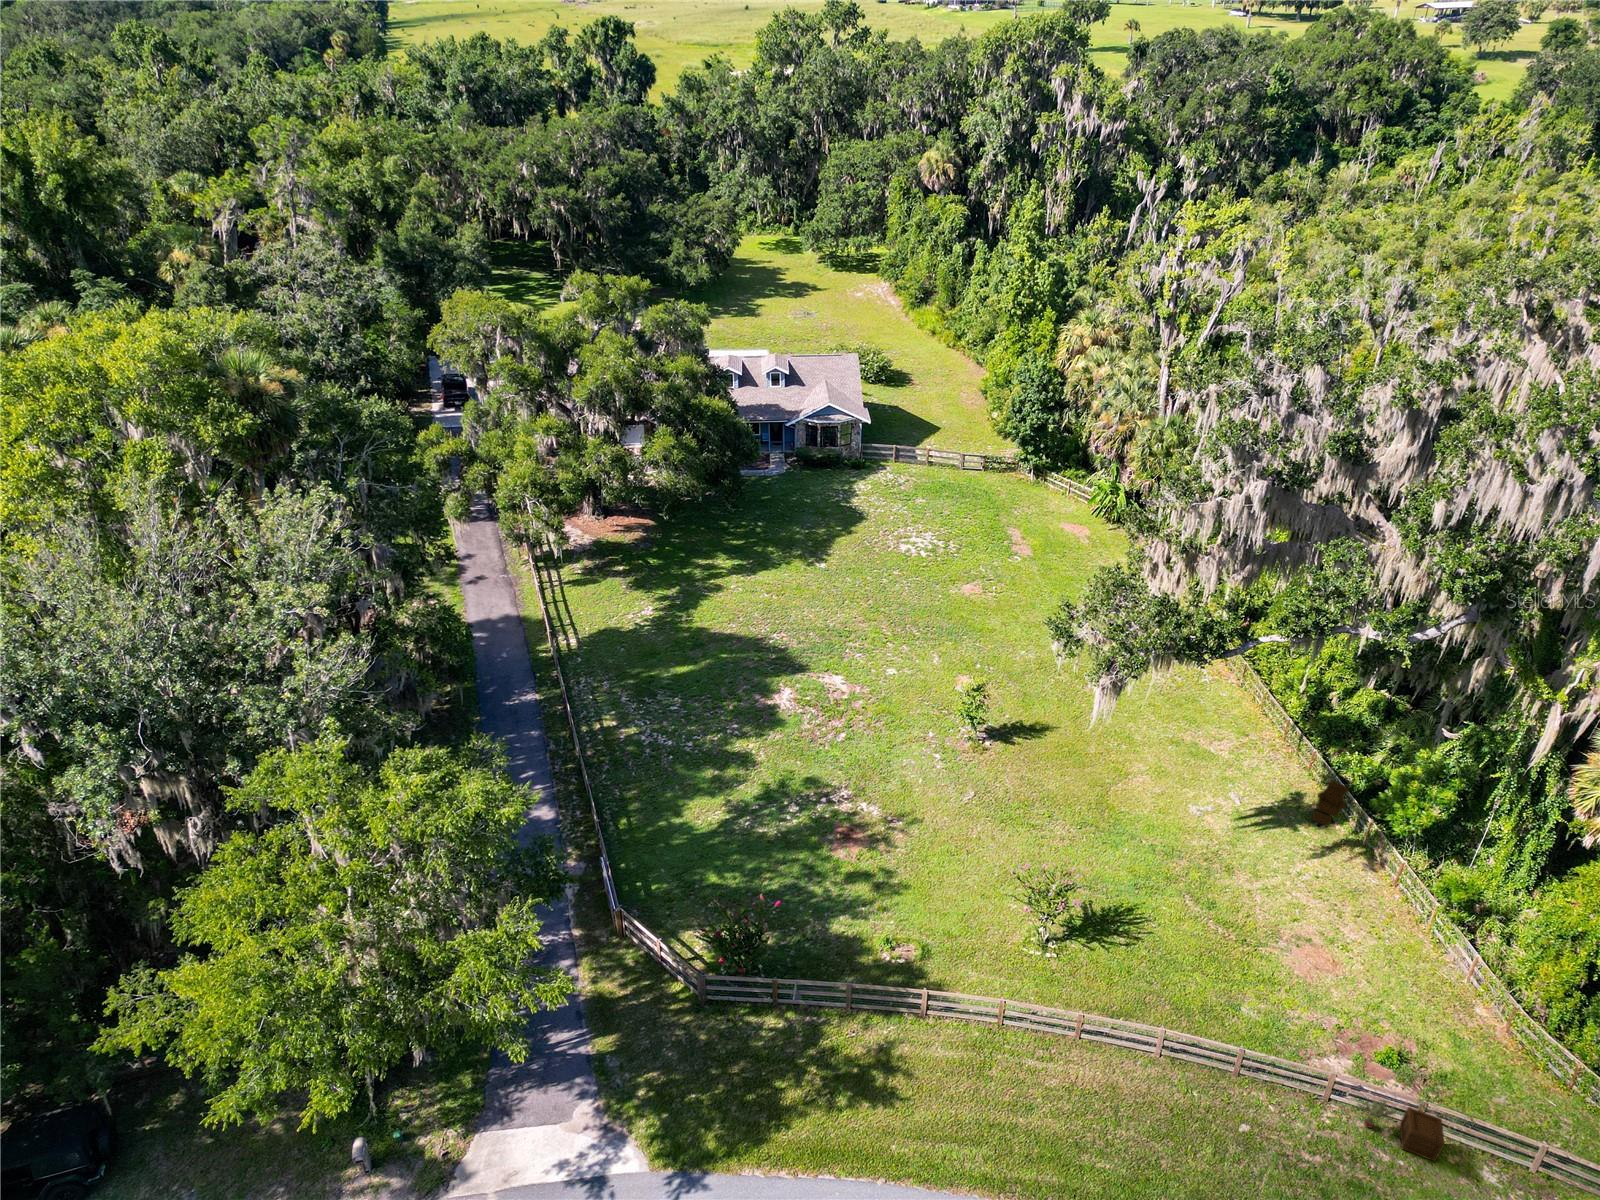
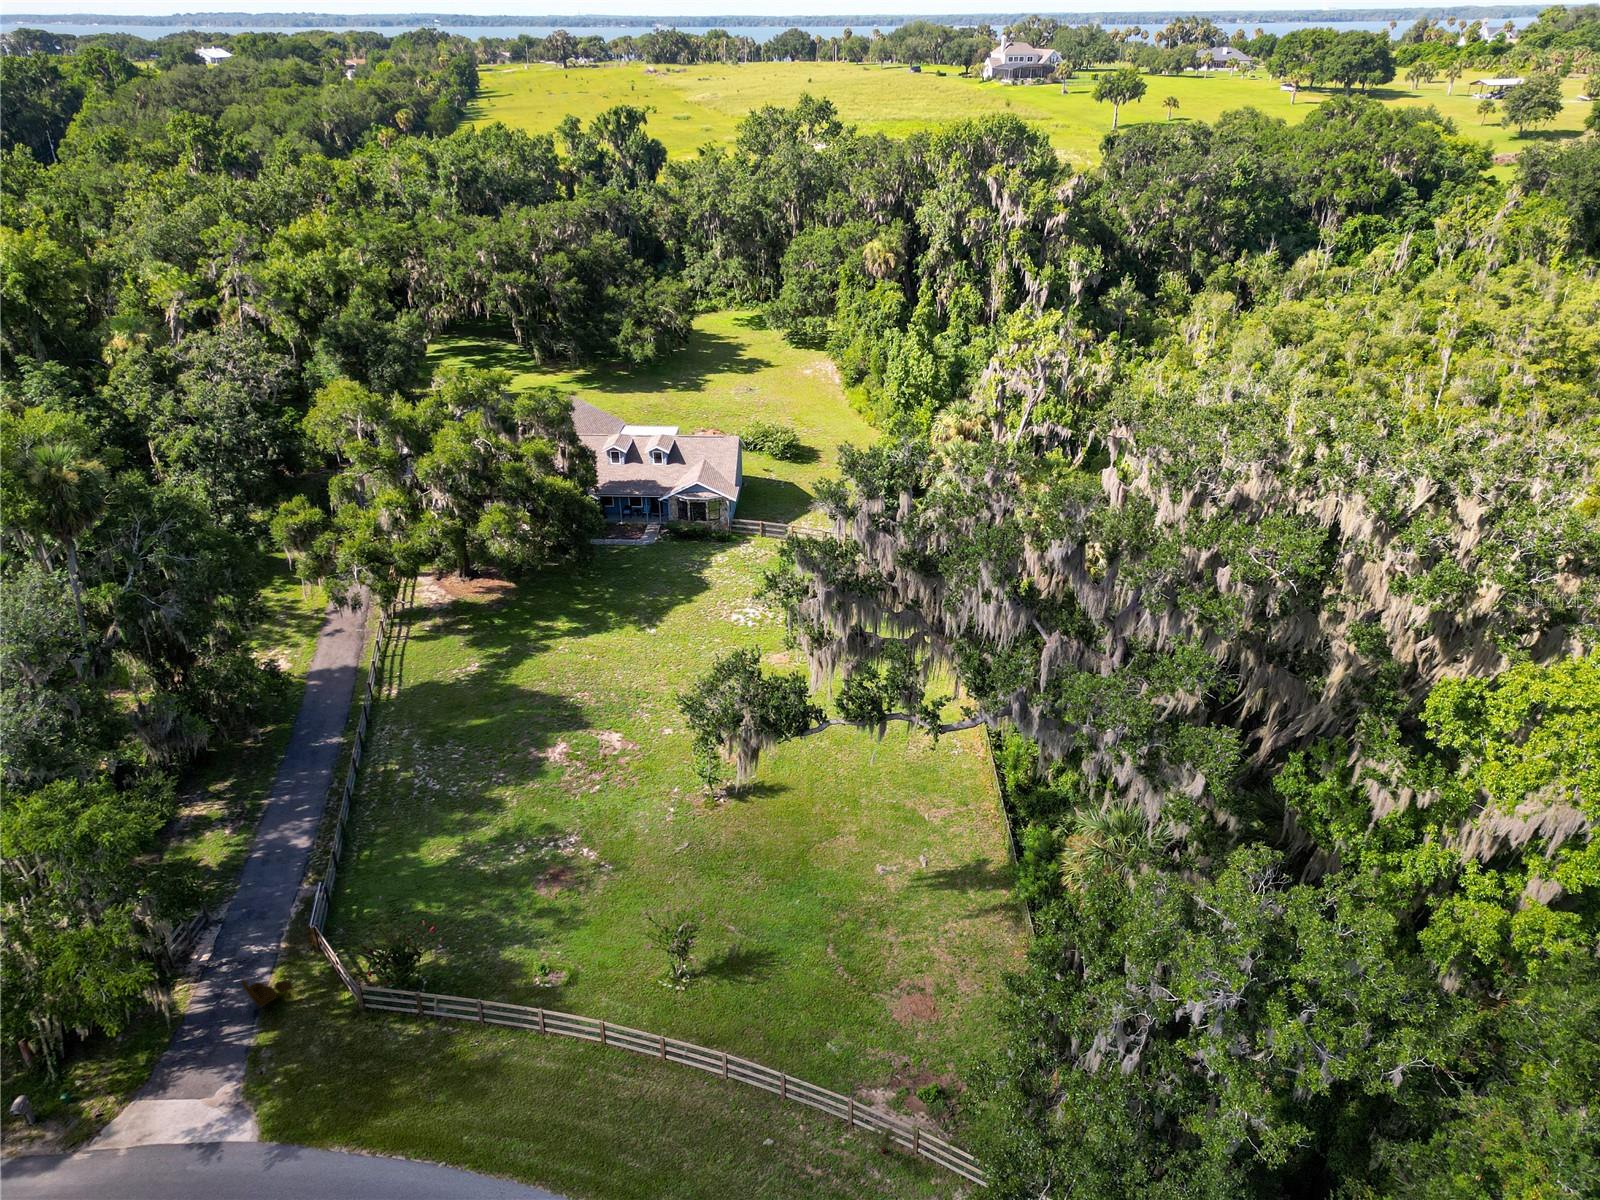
lounge chair: present [1312,781,1349,826] -> present [241,980,293,1009]
wooden crate: present [1400,1107,1445,1161] -> none [901,1135,937,1185]

